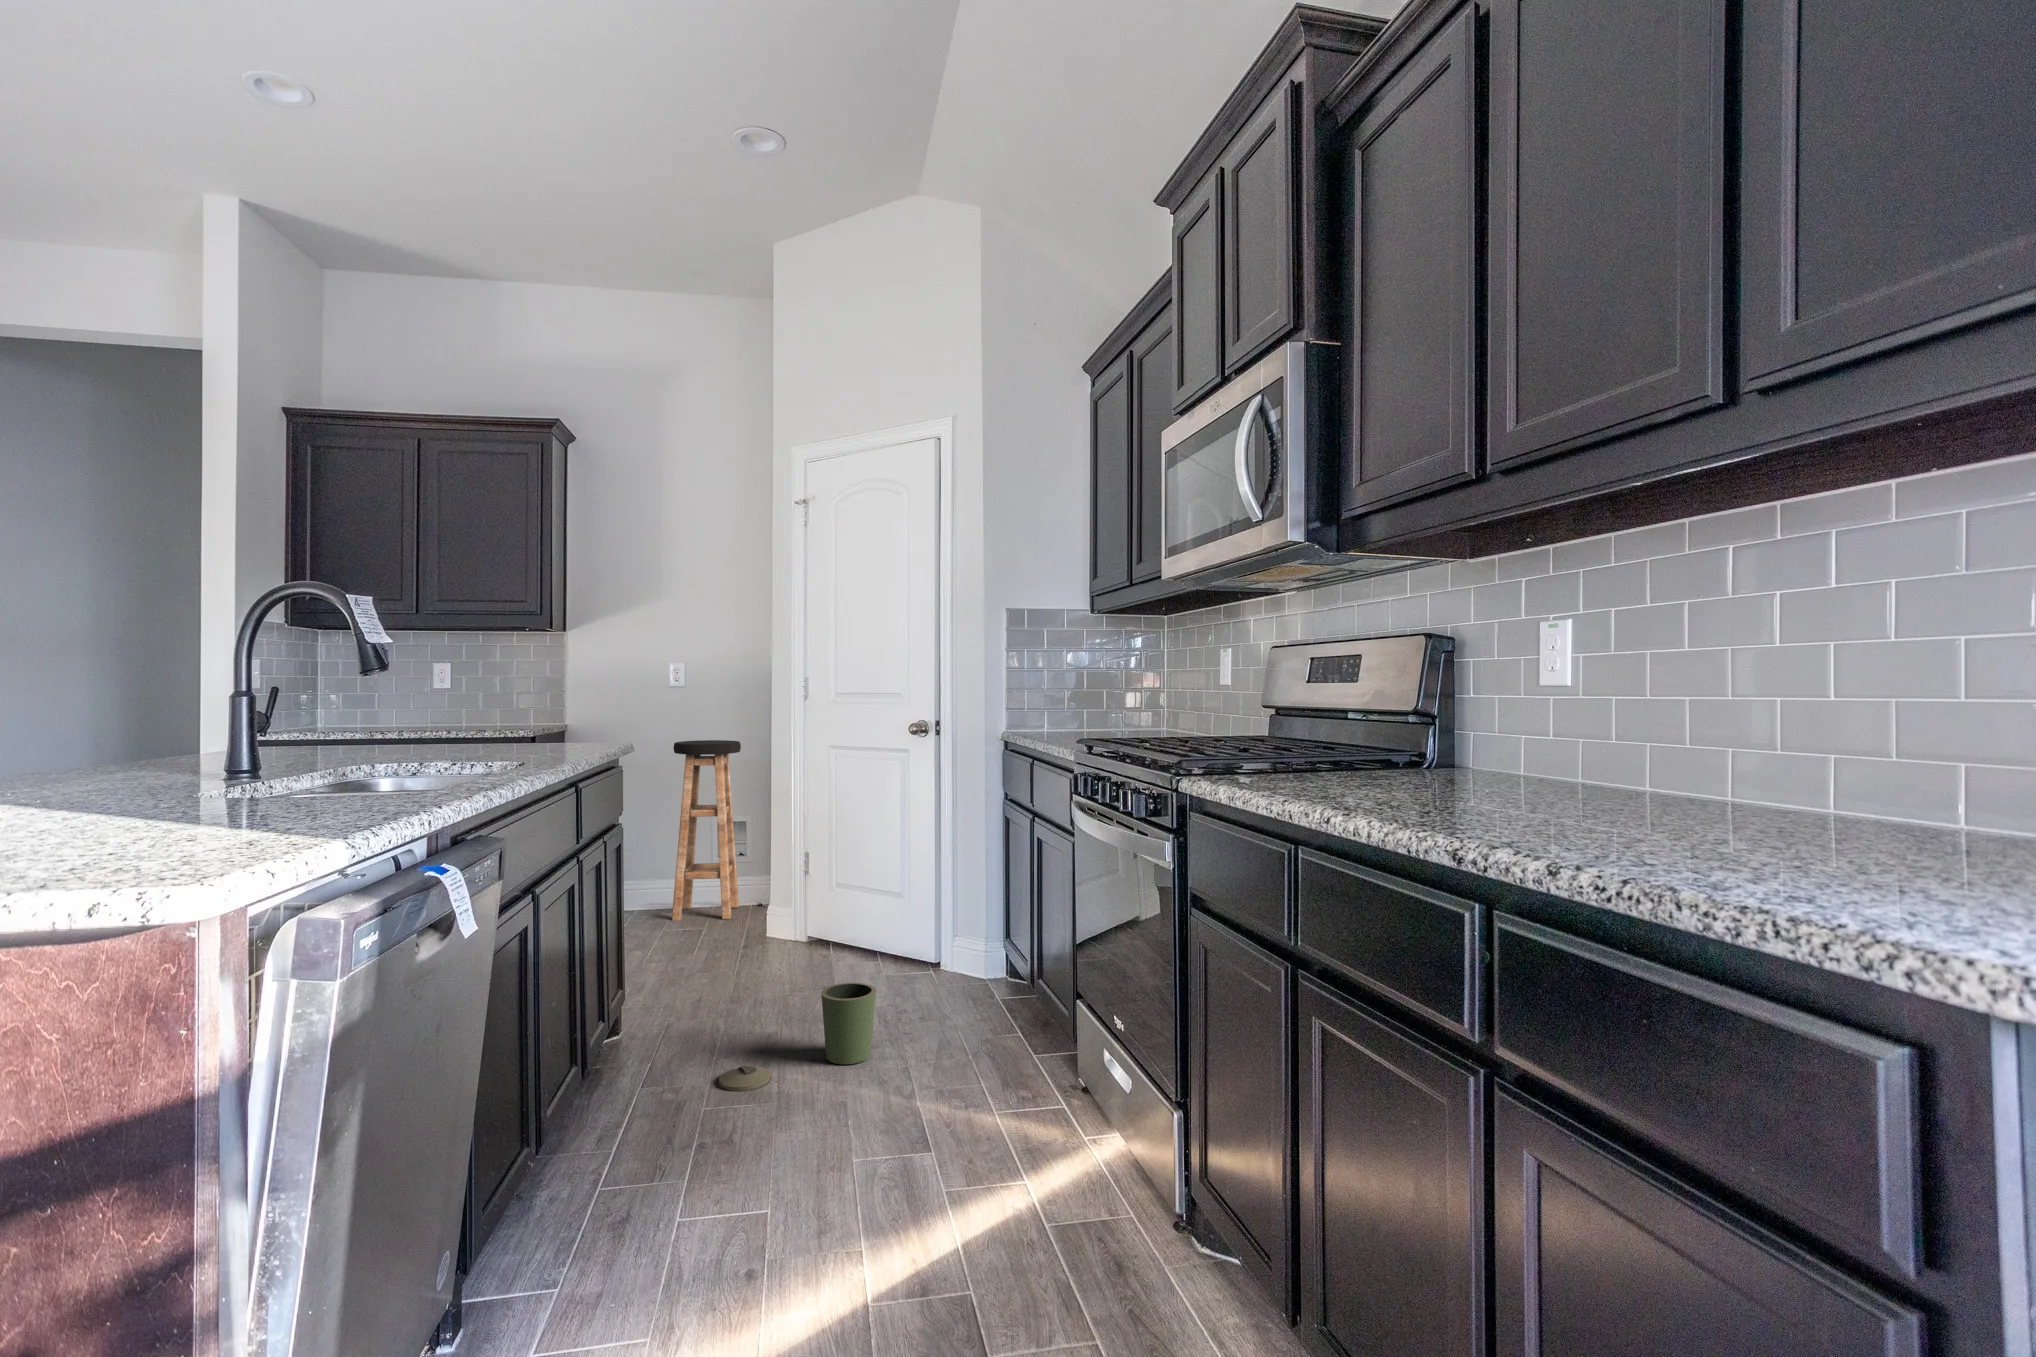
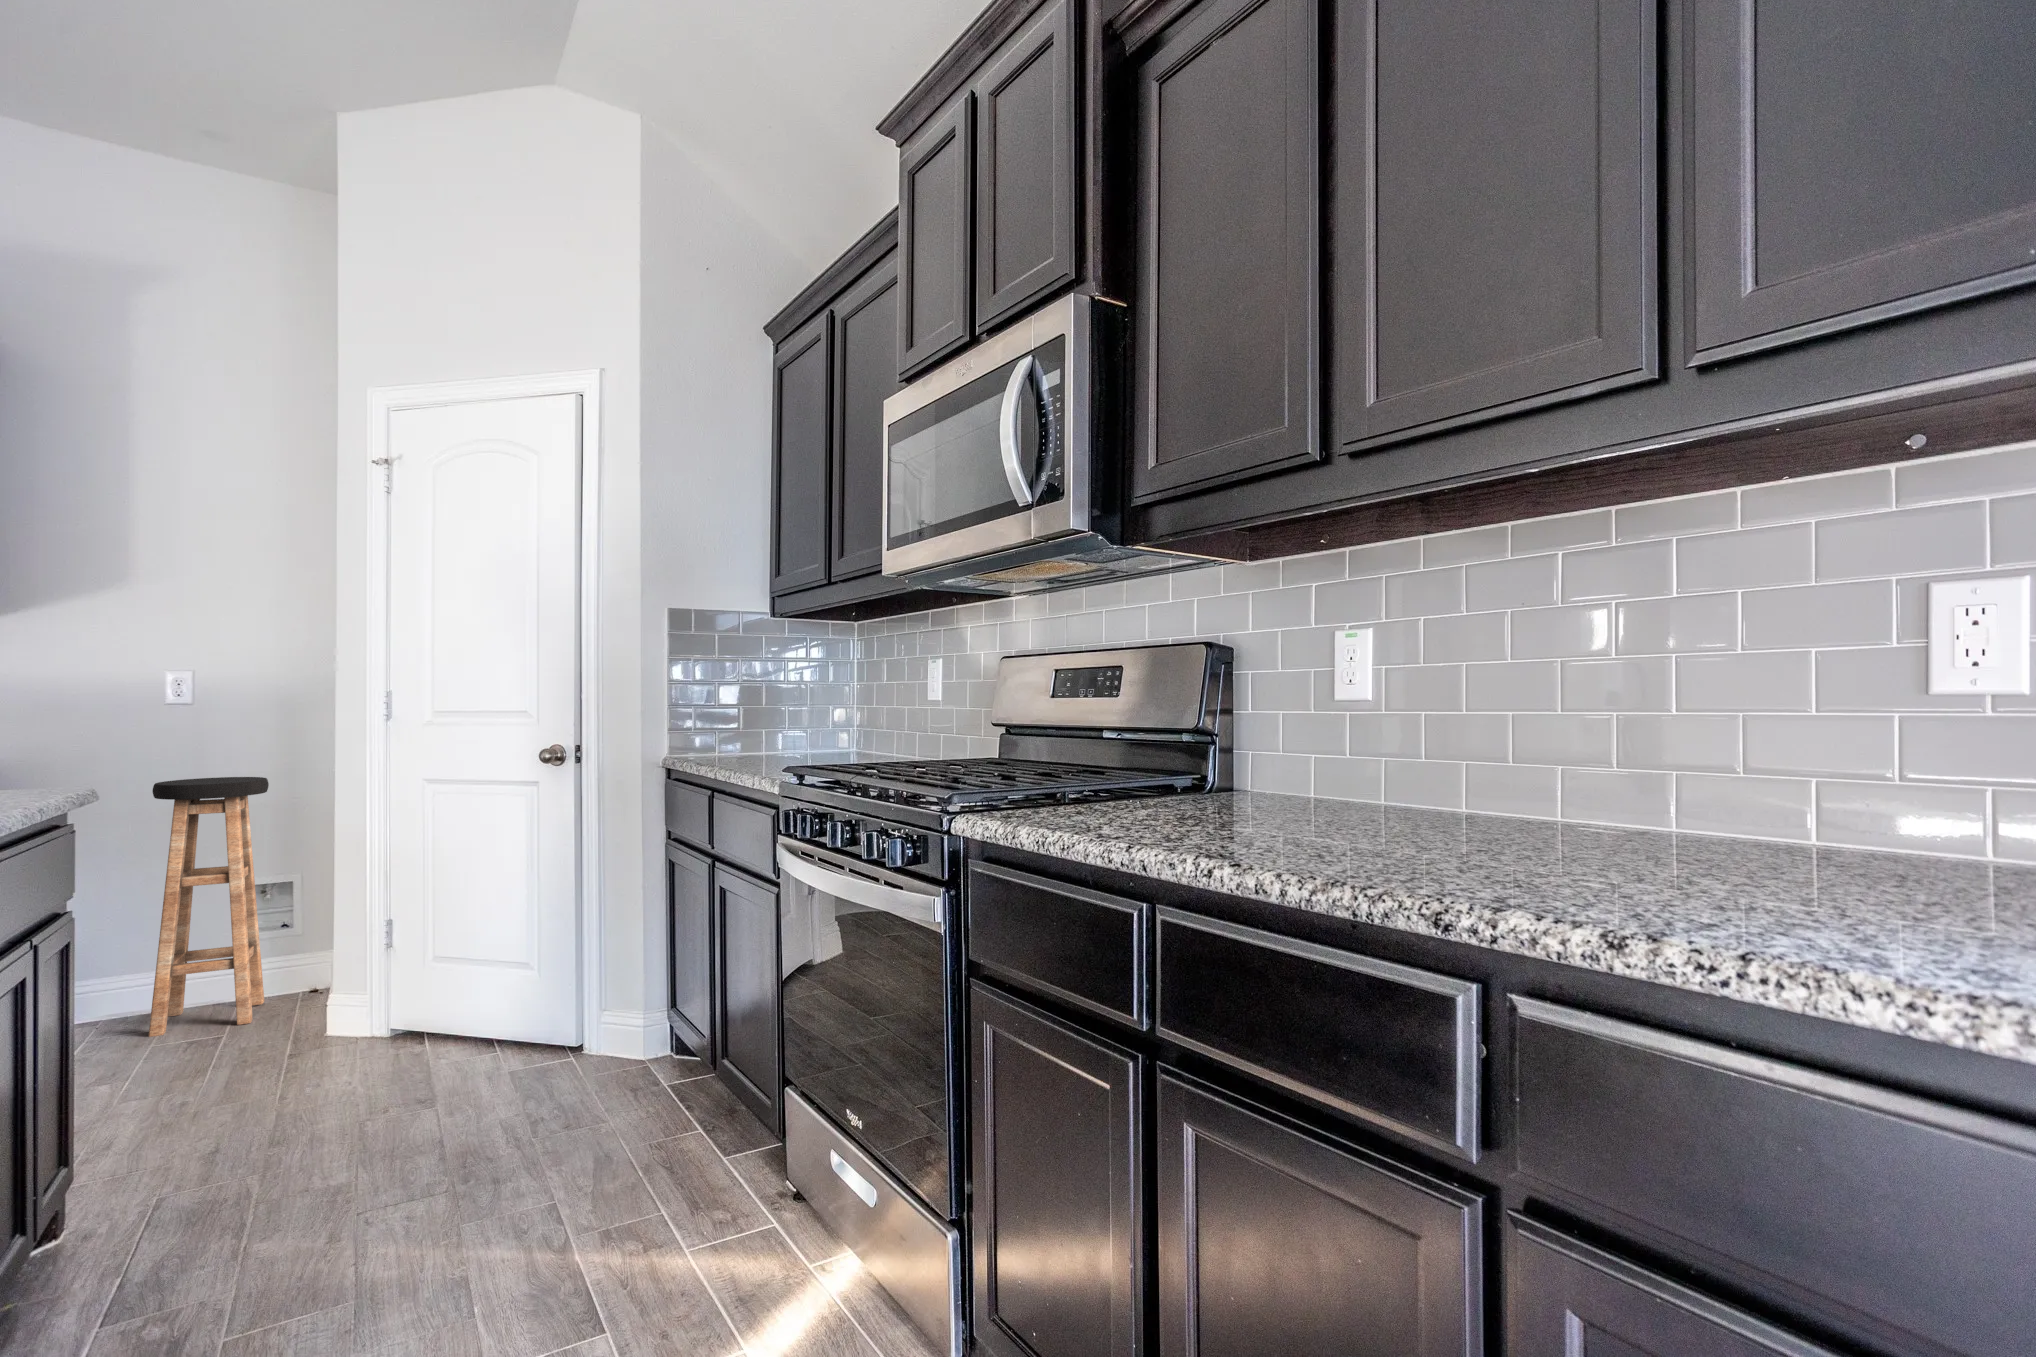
trash can: present [718,983,876,1092] -> none [241,1106,502,1312]

